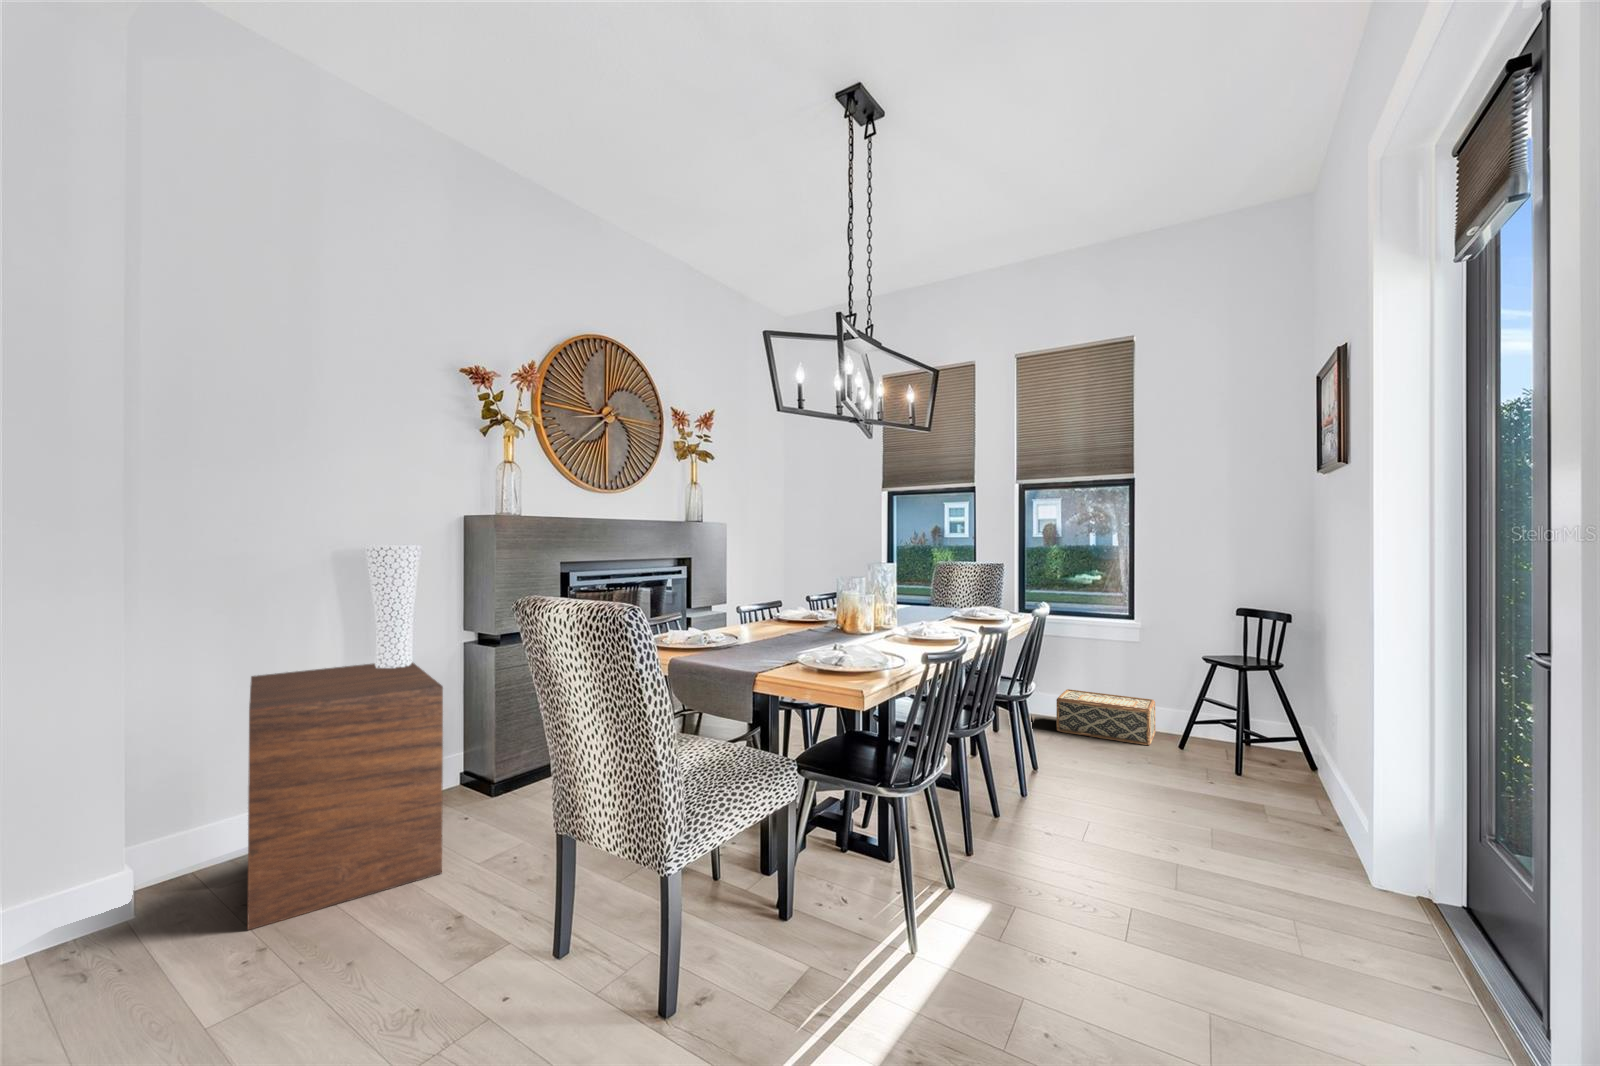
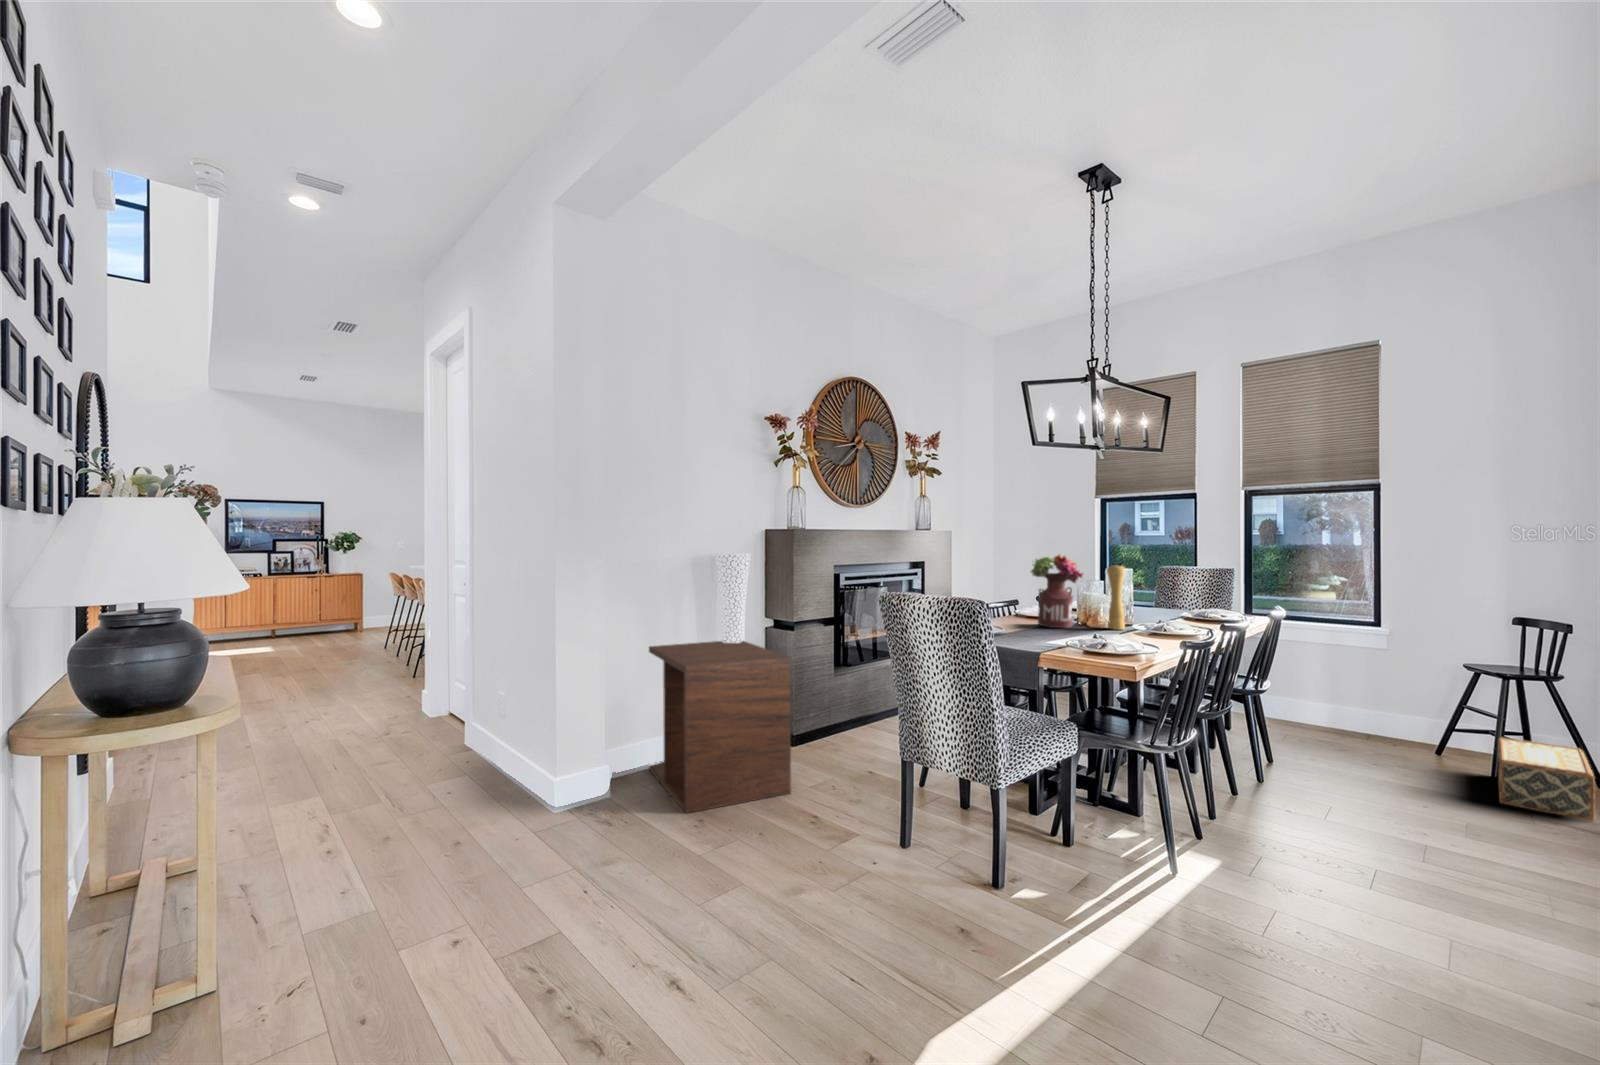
flower arrangement: none [769,545,831,635] -> present [1031,554,1083,628]
pepper mill: none [856,558,876,635] -> present [1107,565,1125,630]
woven basket: present [1056,689,1155,745] -> present [1498,738,1595,821]

